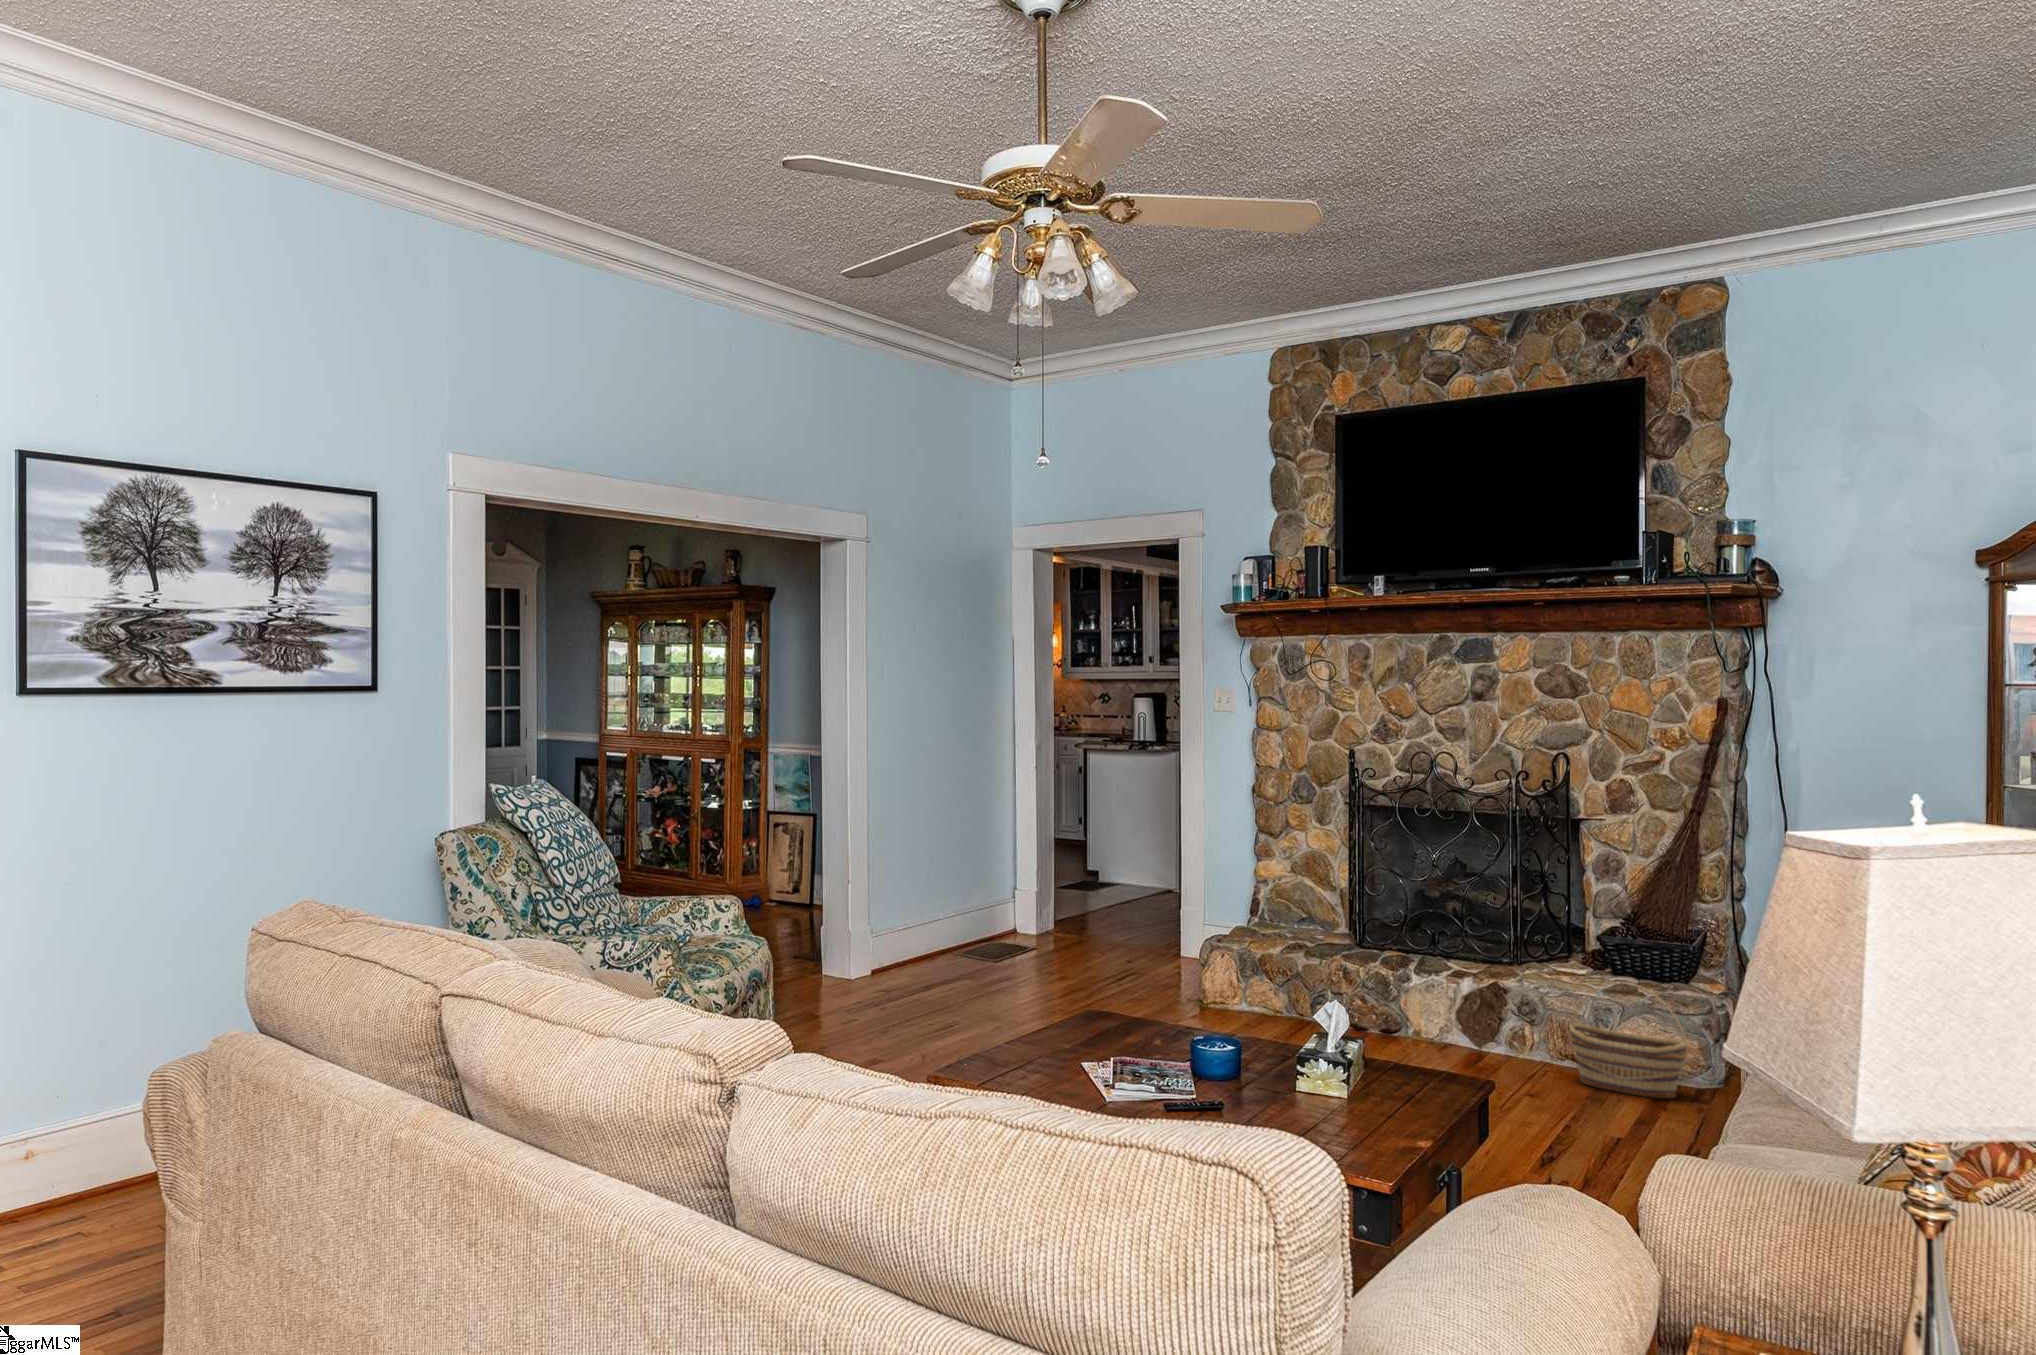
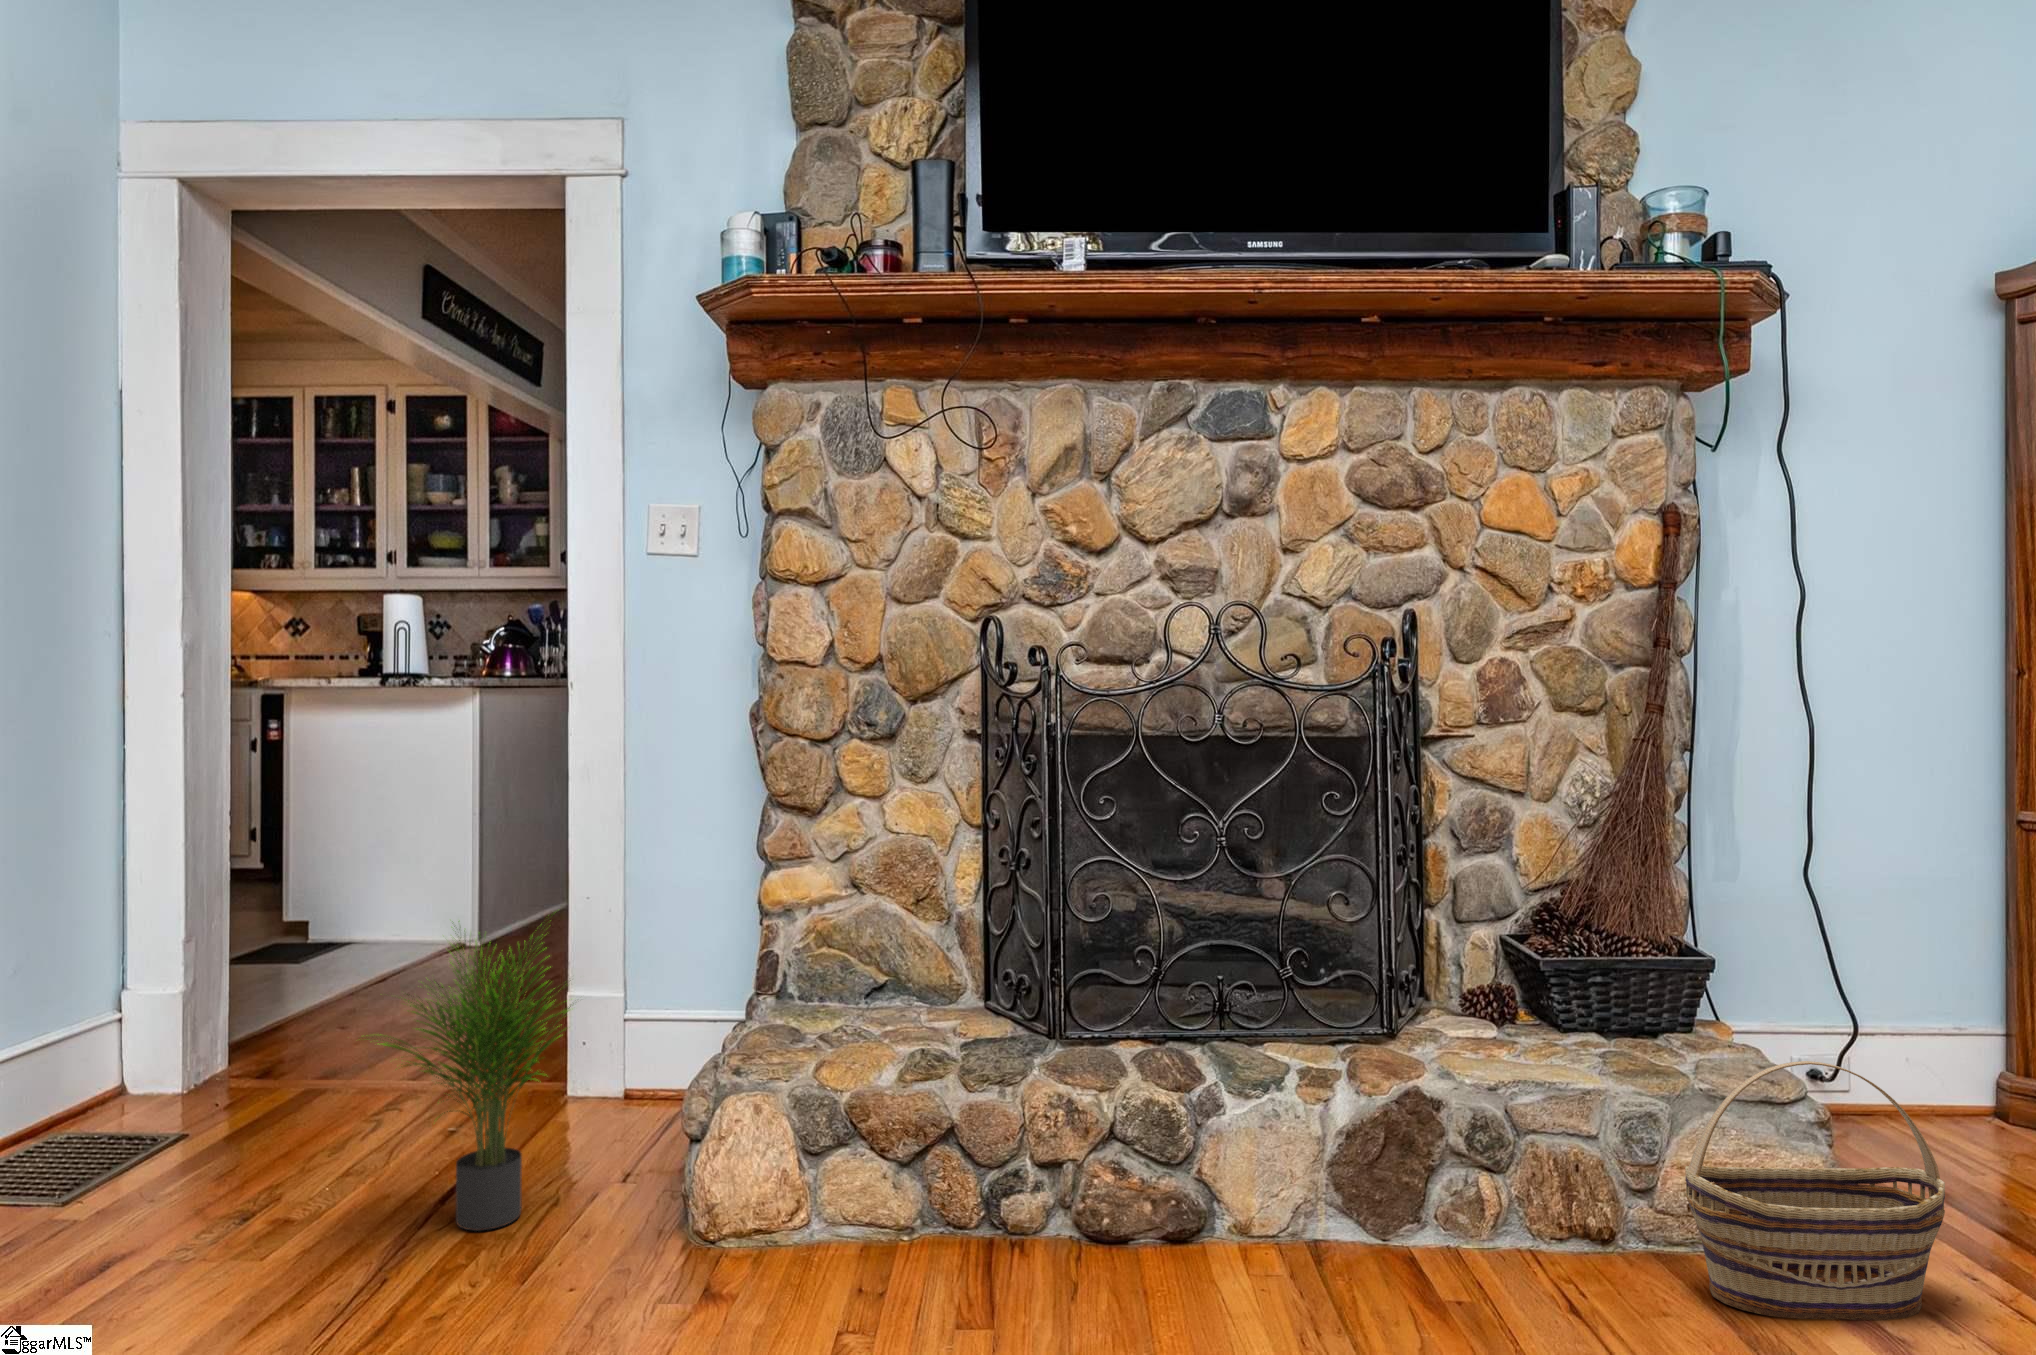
potted plant: none [1080,867,1166,985] -> present [377,921,571,1231]

